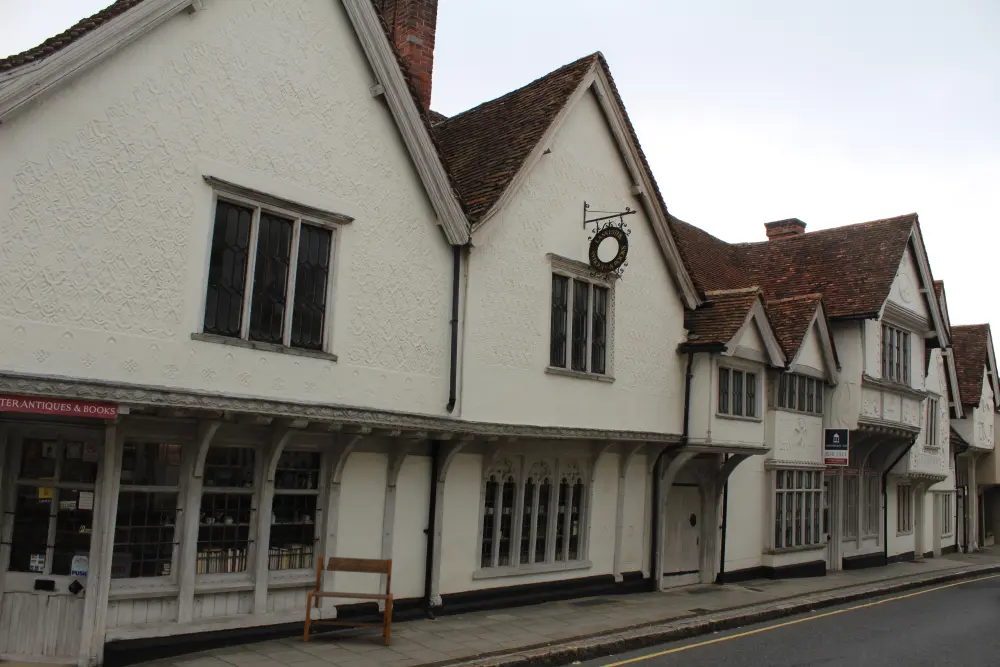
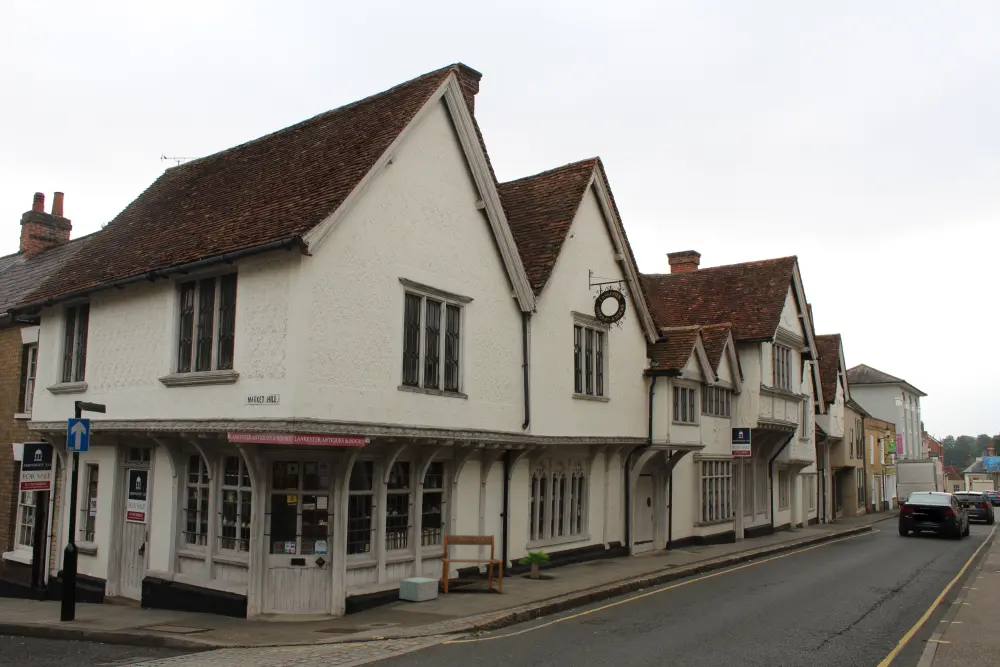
potted plant: none [452,579,501,622] -> present [521,549,549,579]
storage box: none [218,617,278,655] -> present [399,577,438,601]

